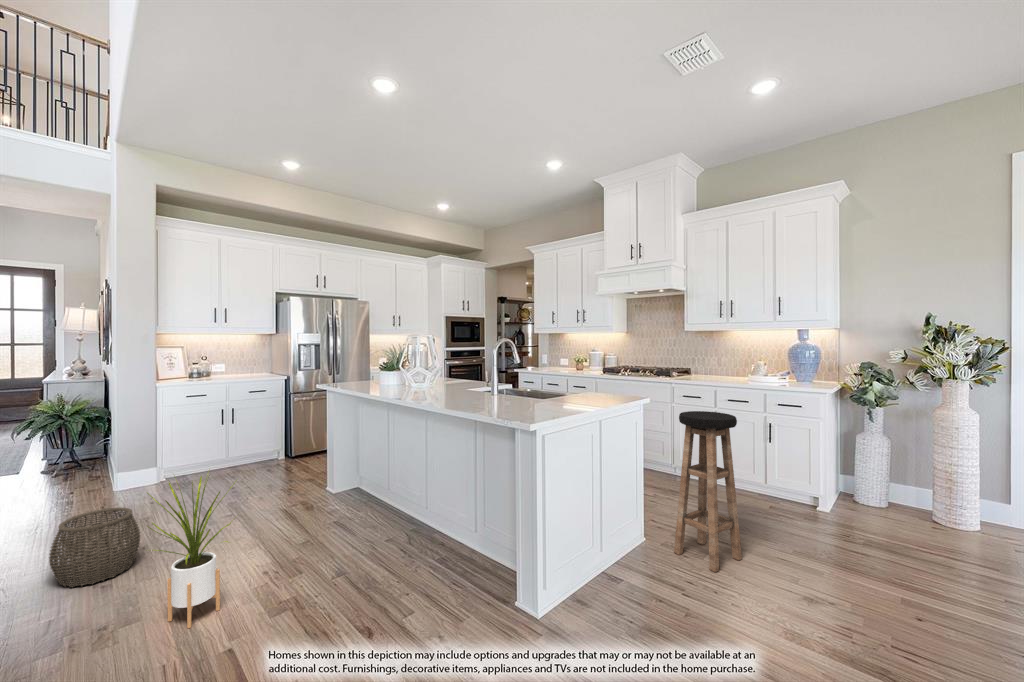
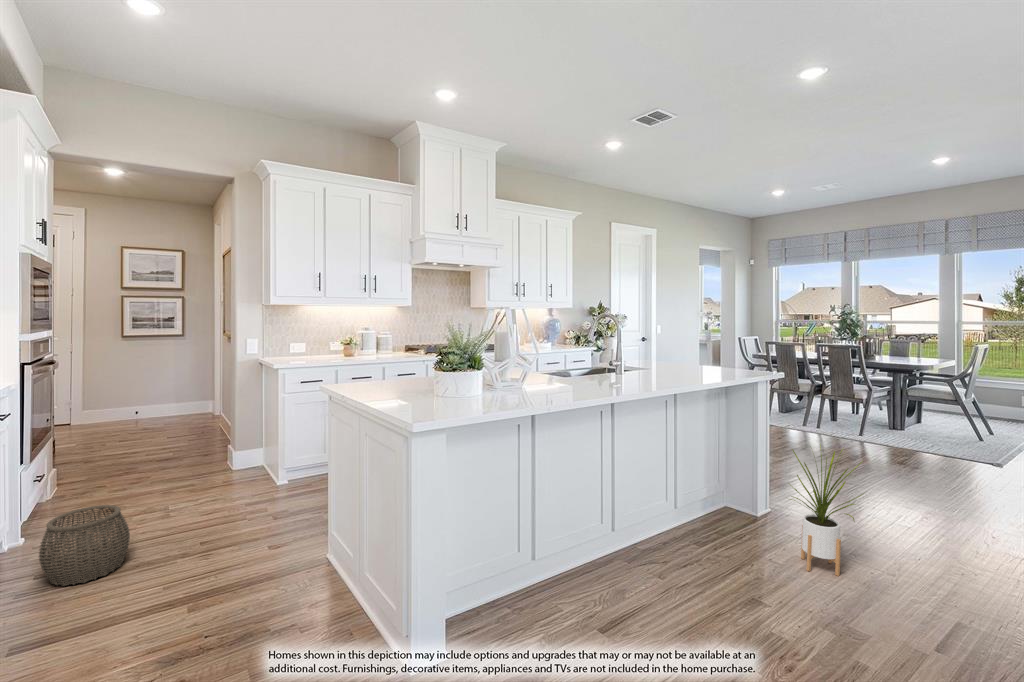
bar stool: present [674,411,742,572] -> none [679,405,748,570]
house plant: present [147,472,237,628] -> present [791,445,862,576]

